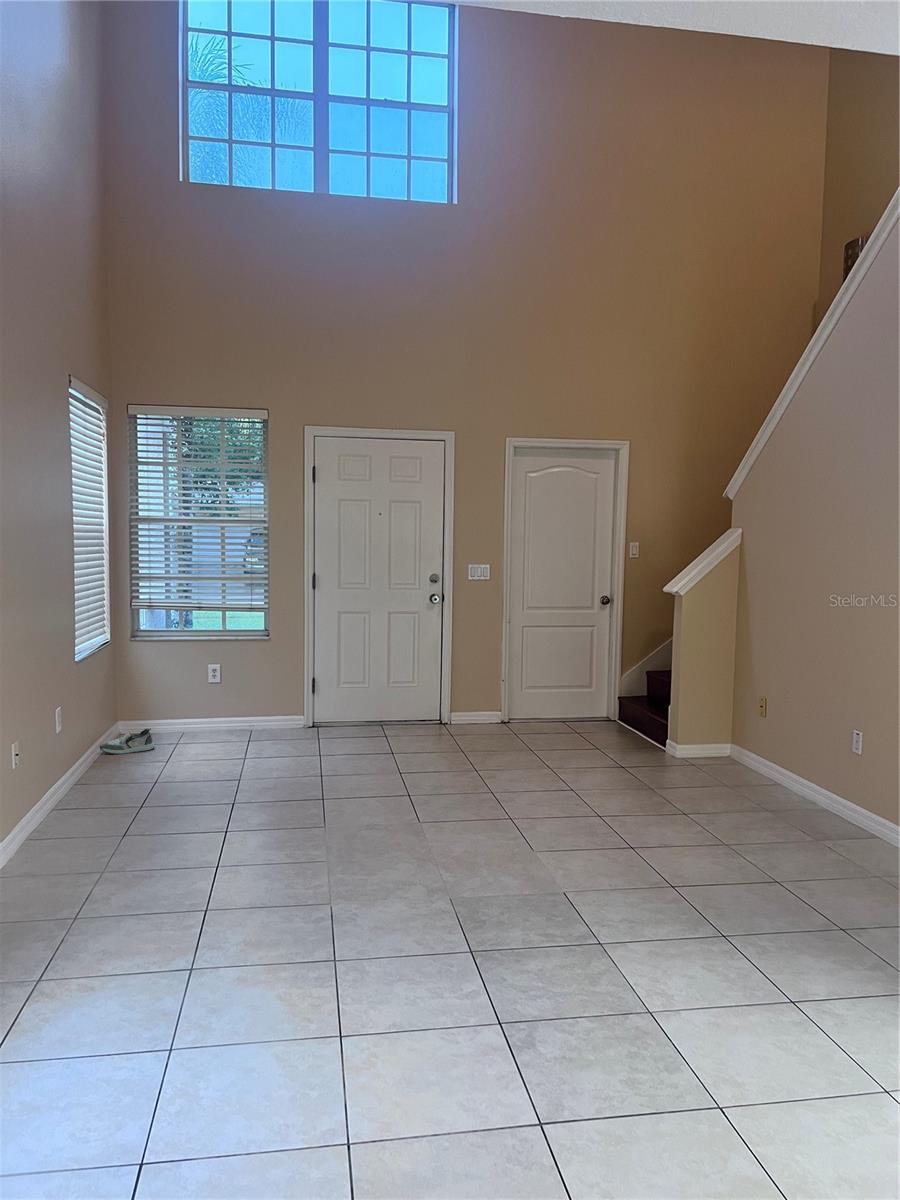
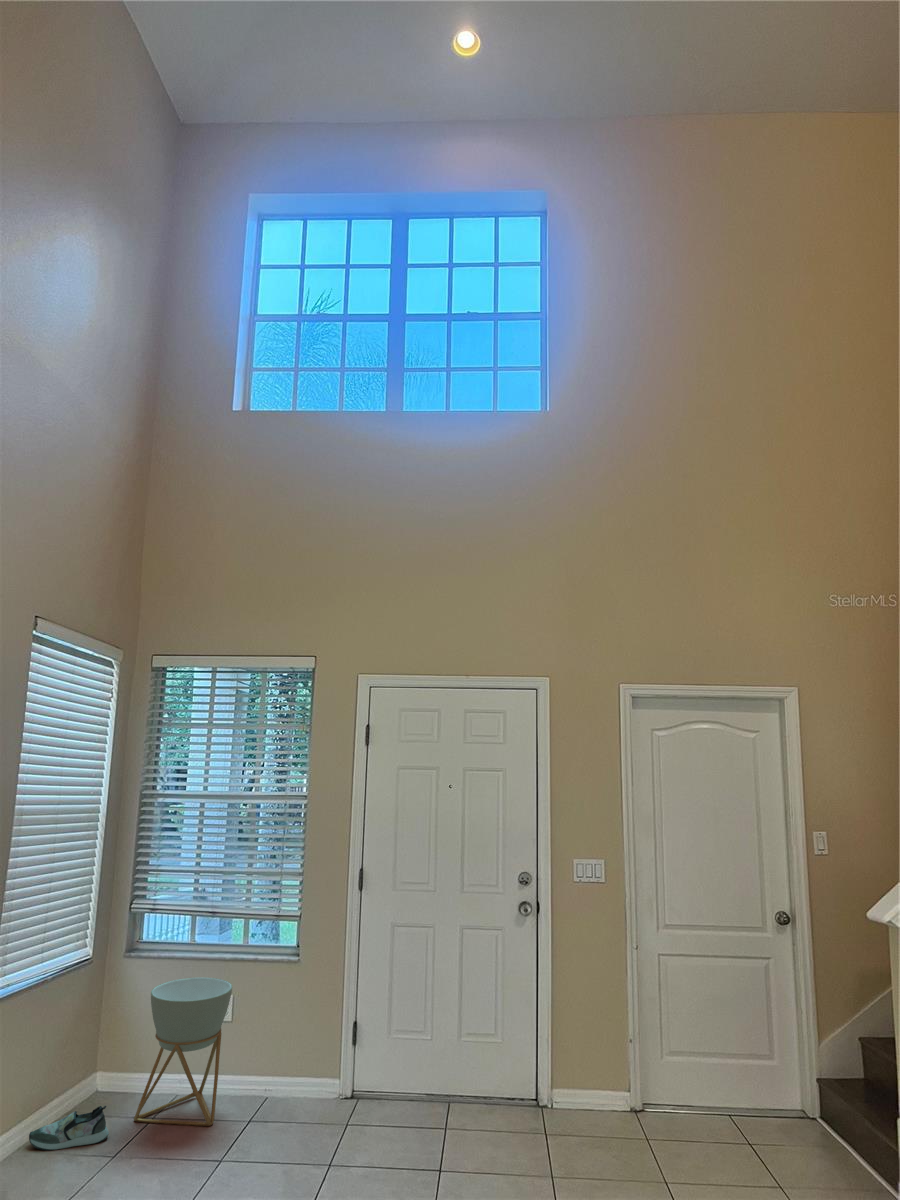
planter: none [165,653,226,743] -> present [134,978,232,1126]

